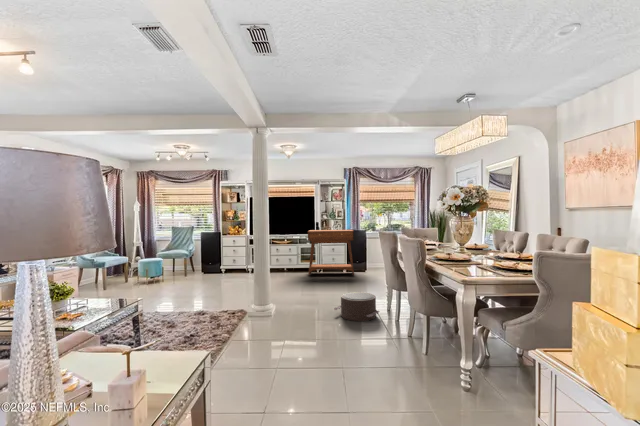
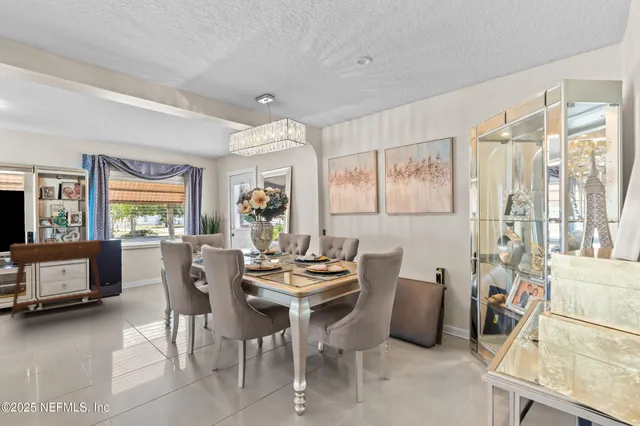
pouf: present [334,292,379,321] -> none [73,331,166,390]

